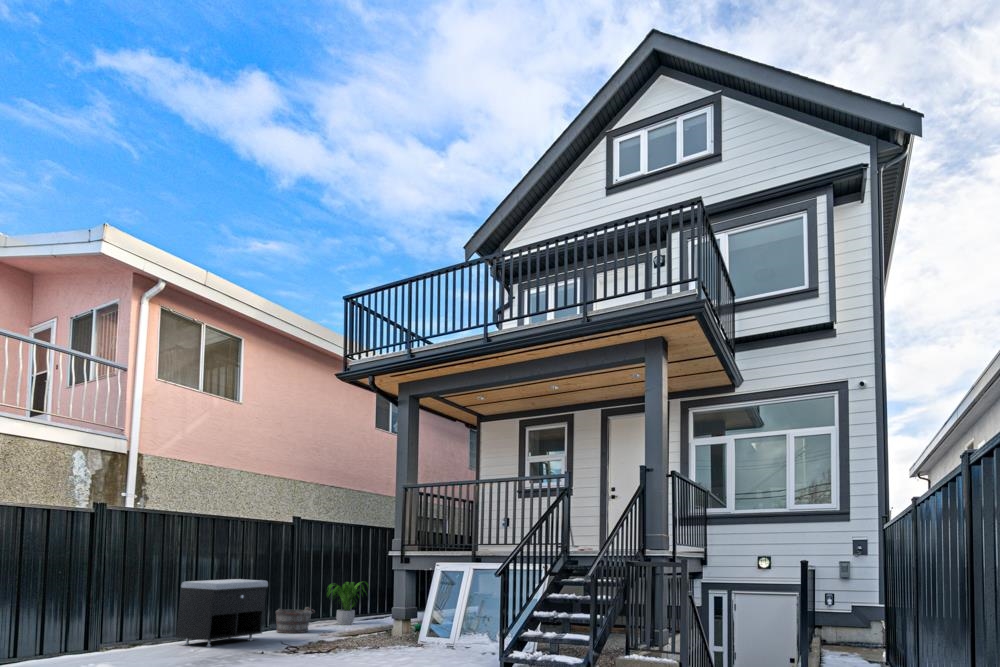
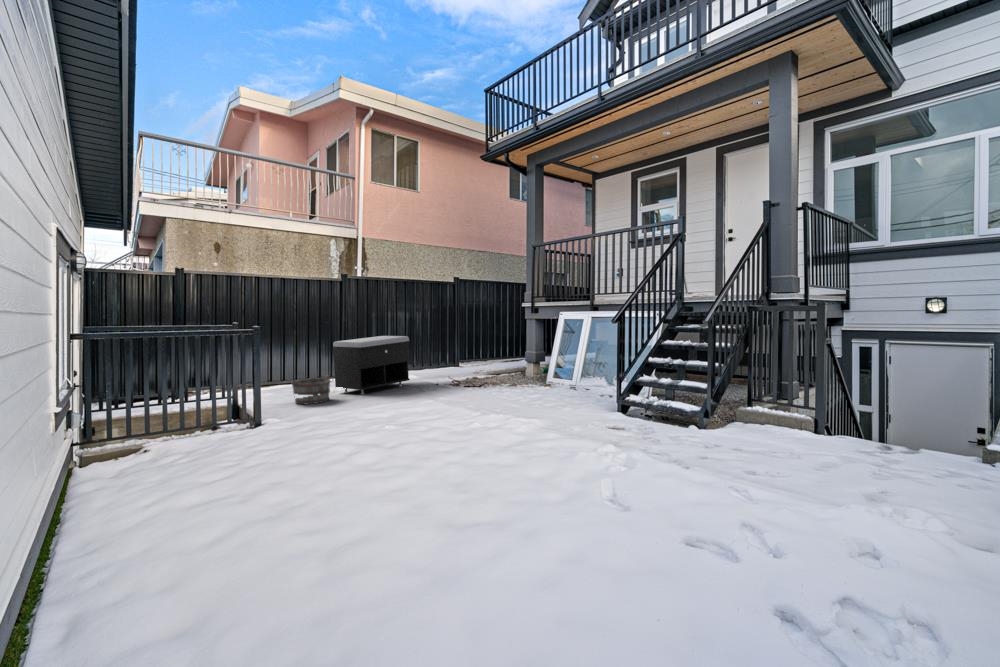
potted plant: present [327,582,369,625] -> none [468,330,505,366]
bucket: present [276,607,312,633] -> present [292,375,331,404]

